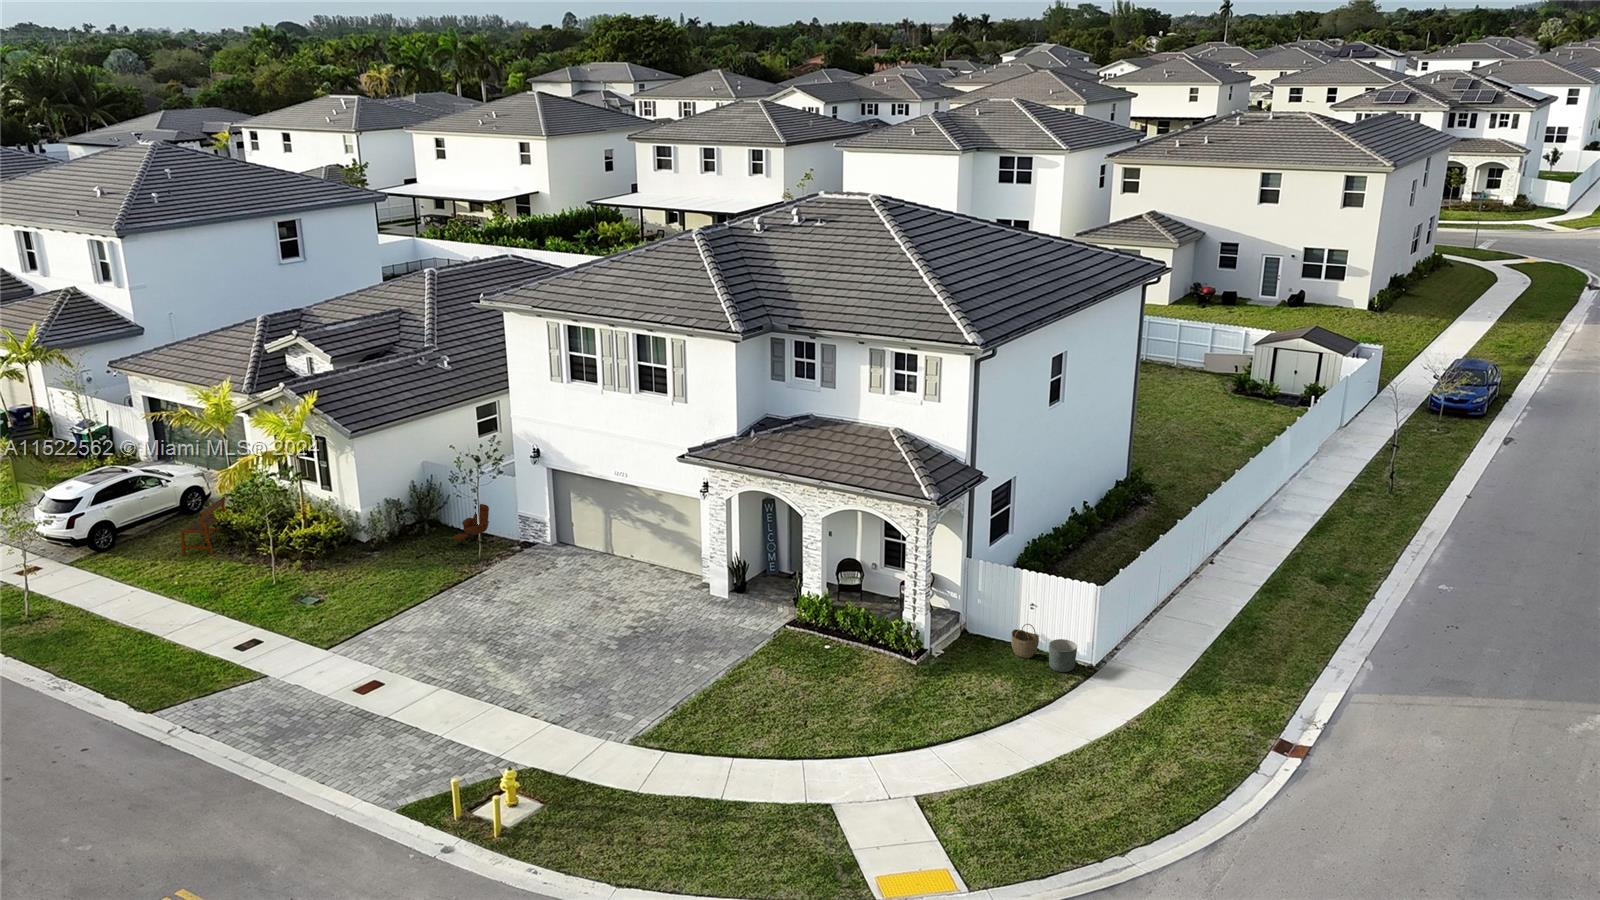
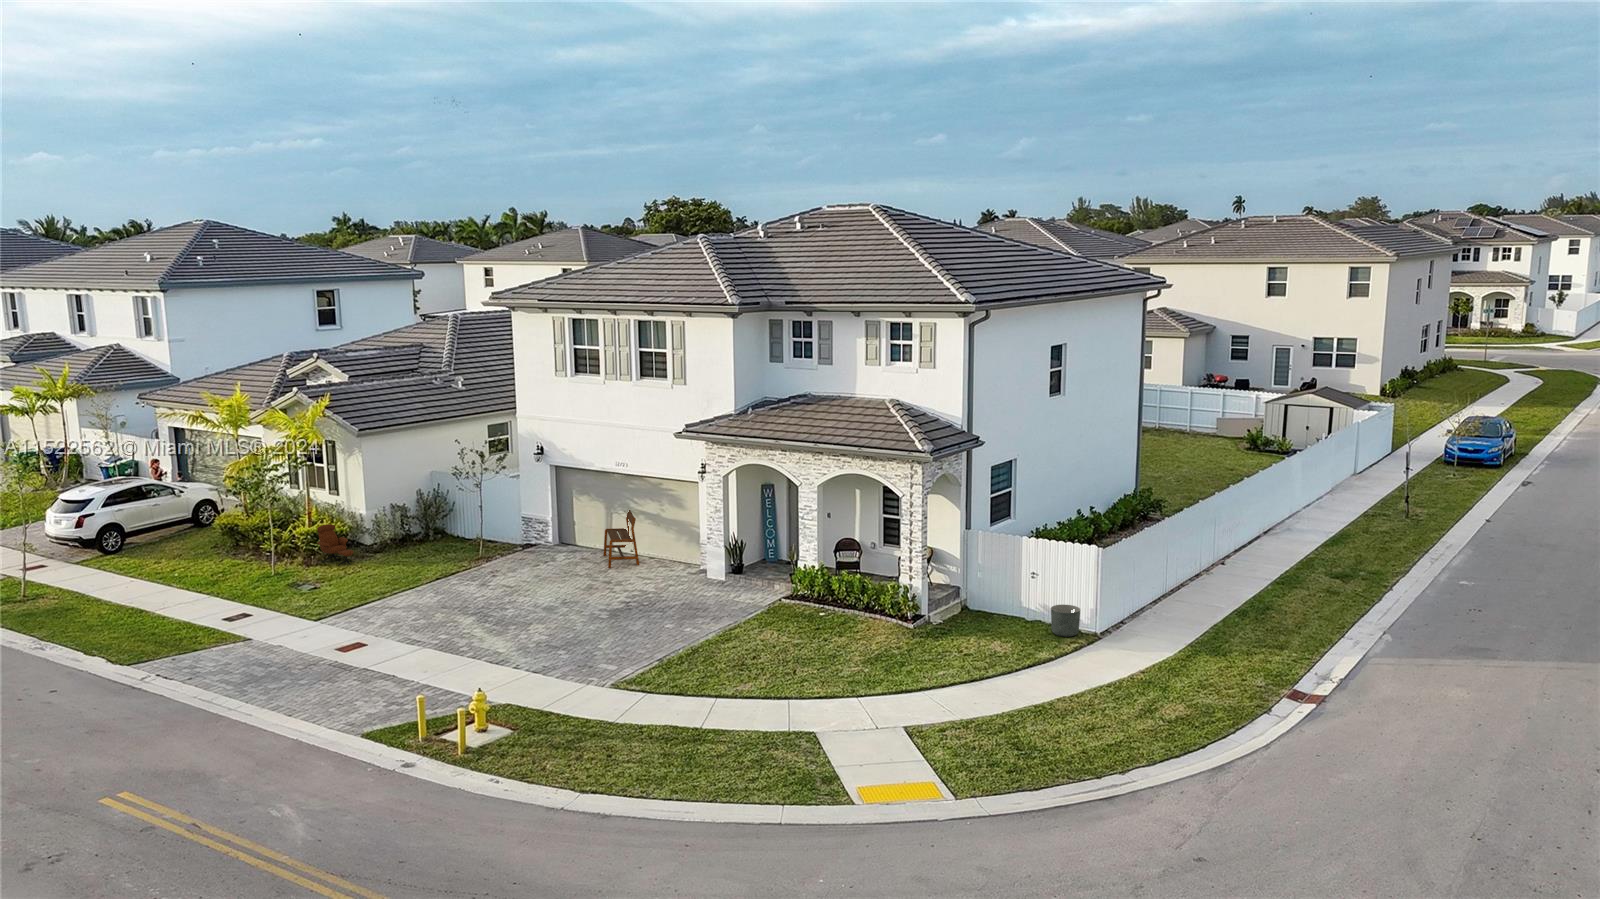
bench: present [181,497,226,555] -> present [604,510,639,568]
lounge chair: present [454,504,489,549] -> present [317,524,354,565]
woven basket: present [1011,624,1039,658] -> none [1012,592,1041,627]

